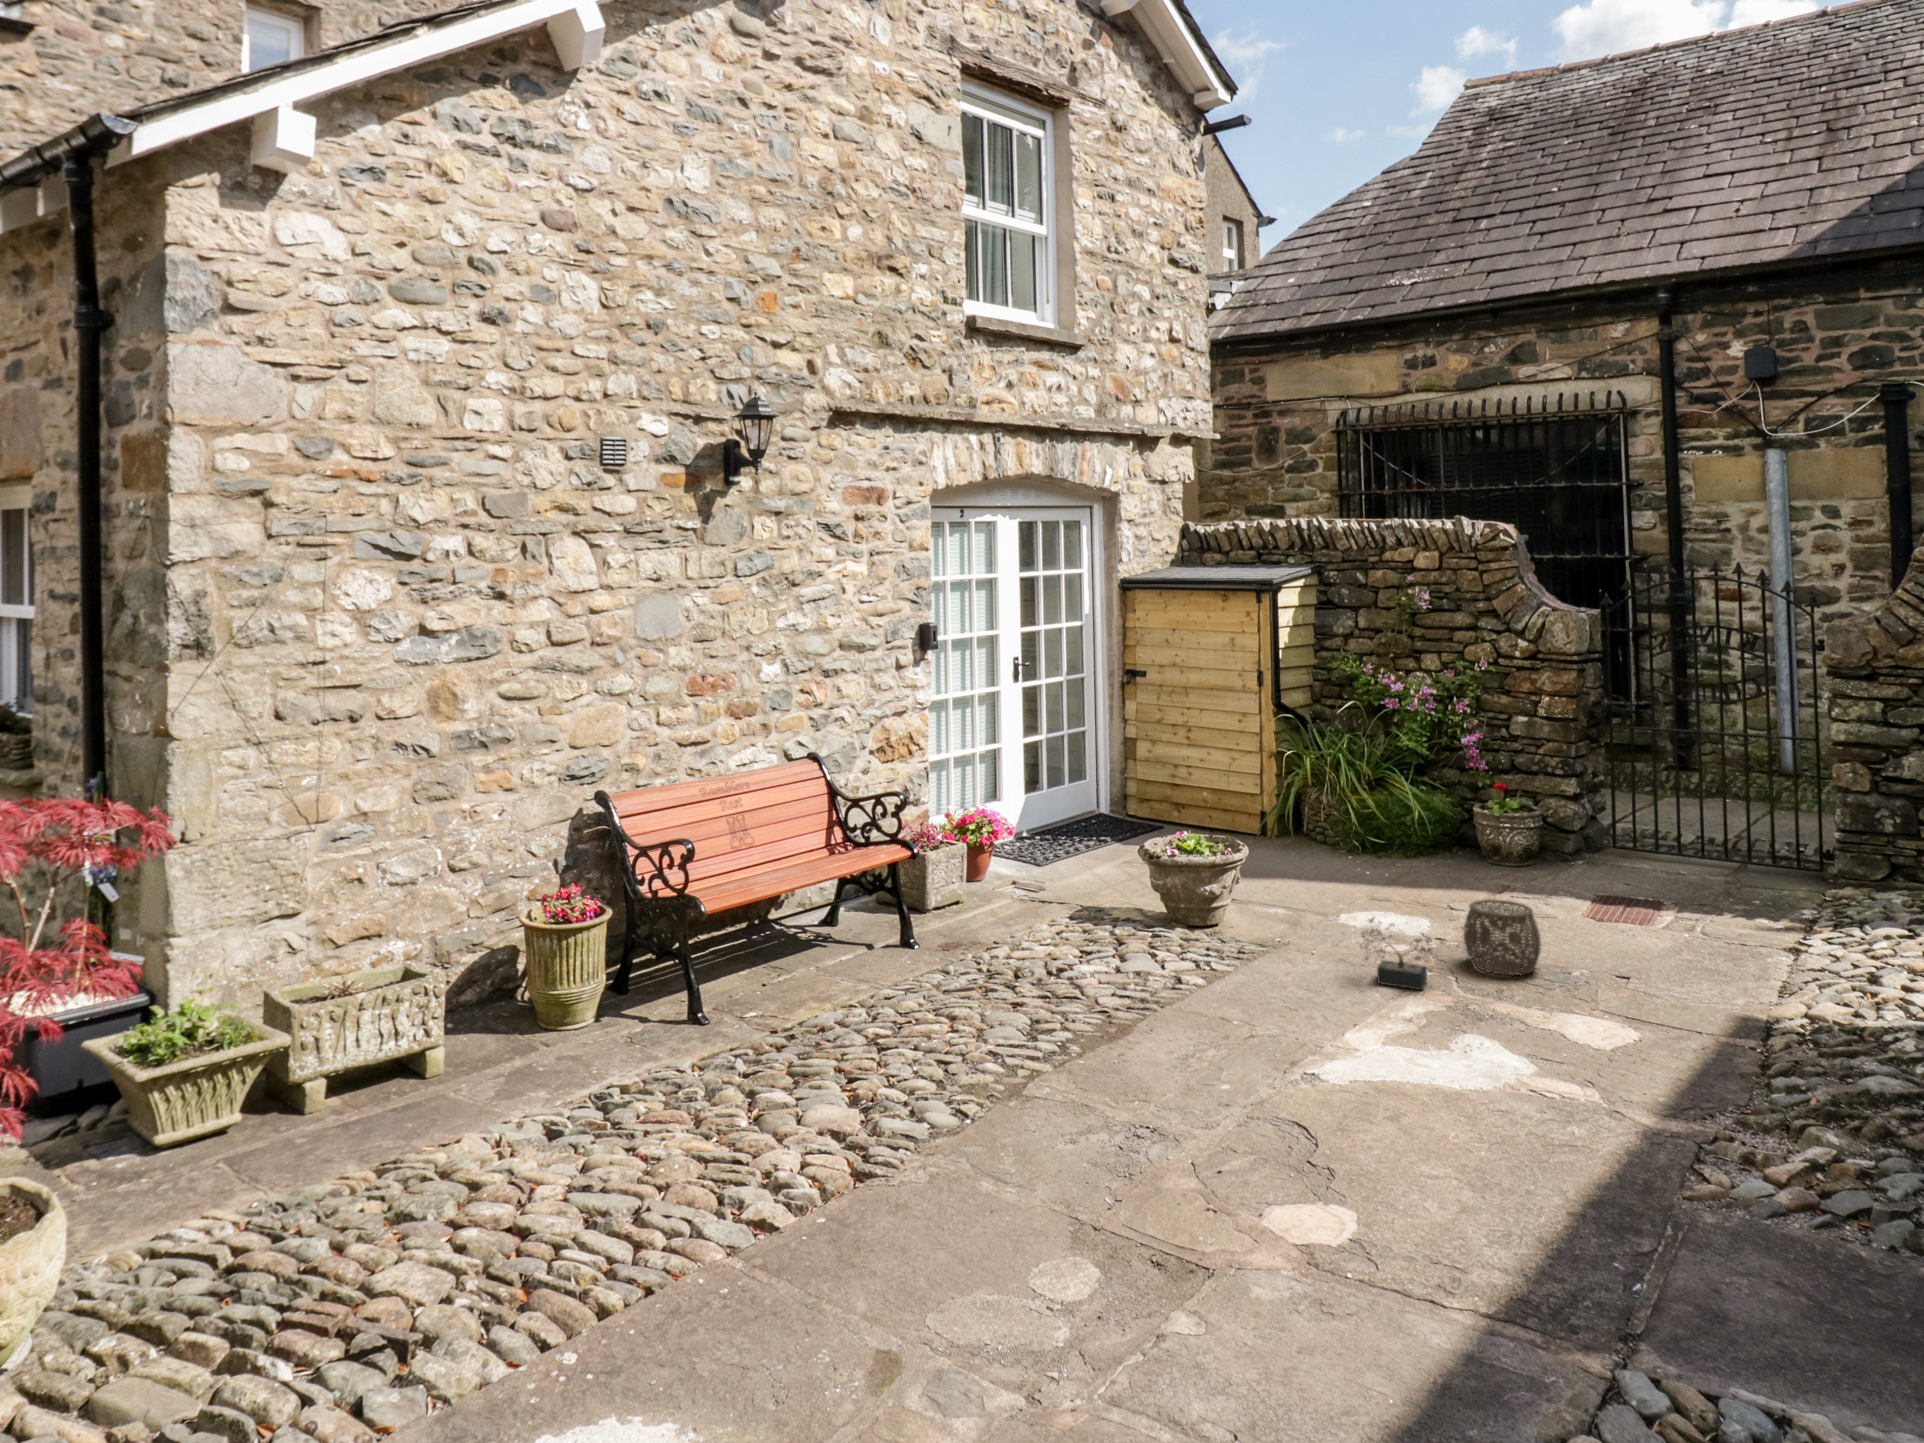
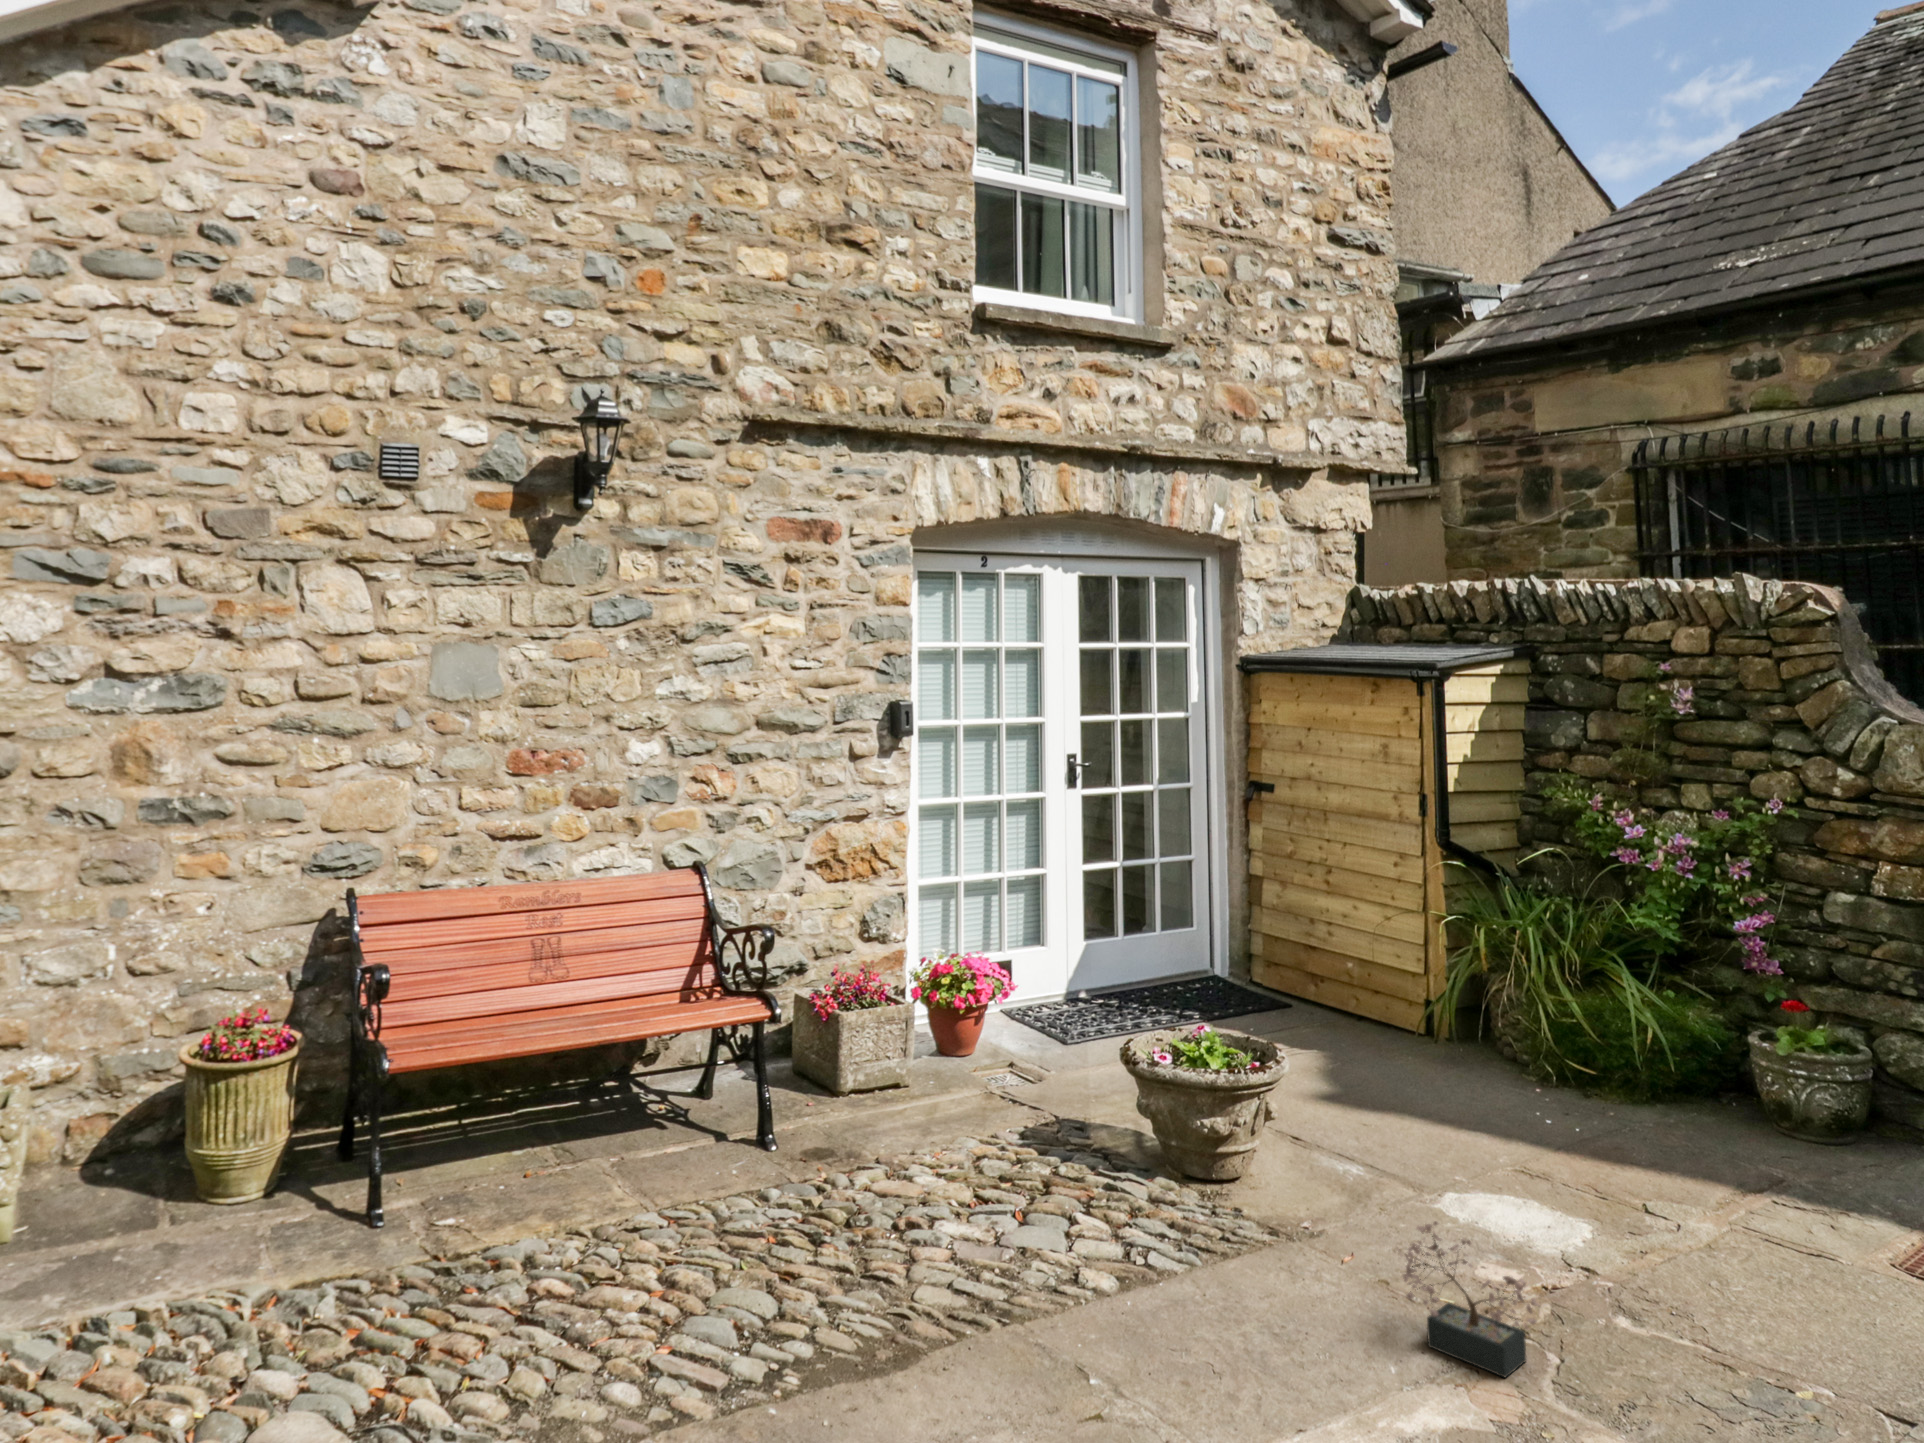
woven basket: present [1464,899,1541,976] -> none [1622,1219,1777,1382]

